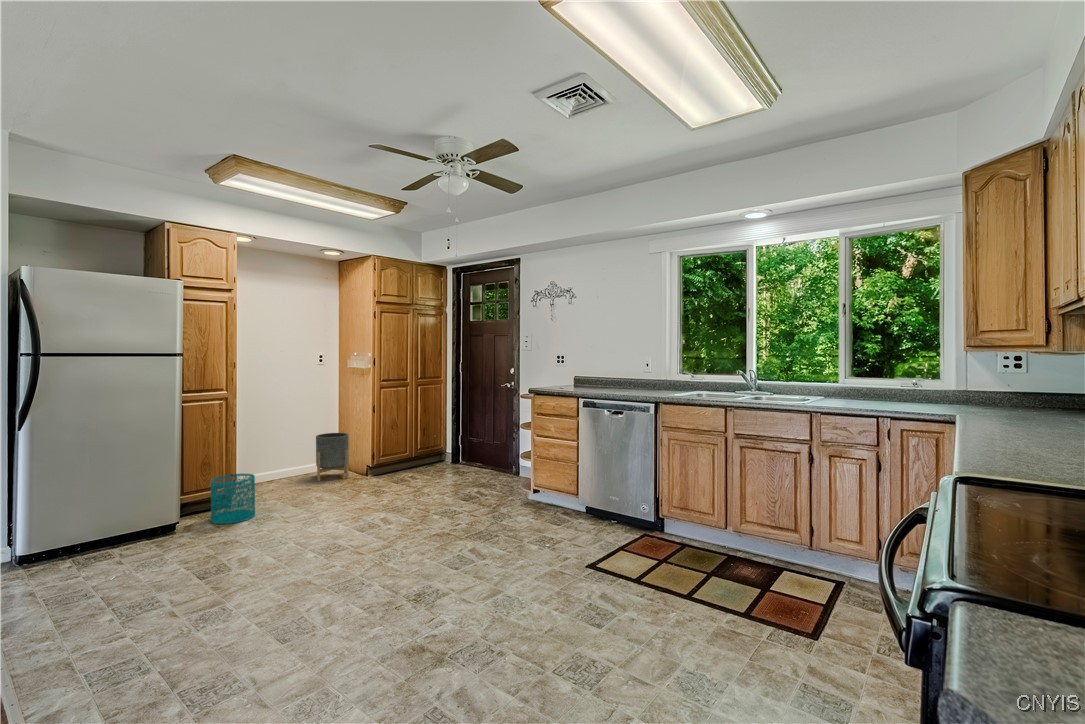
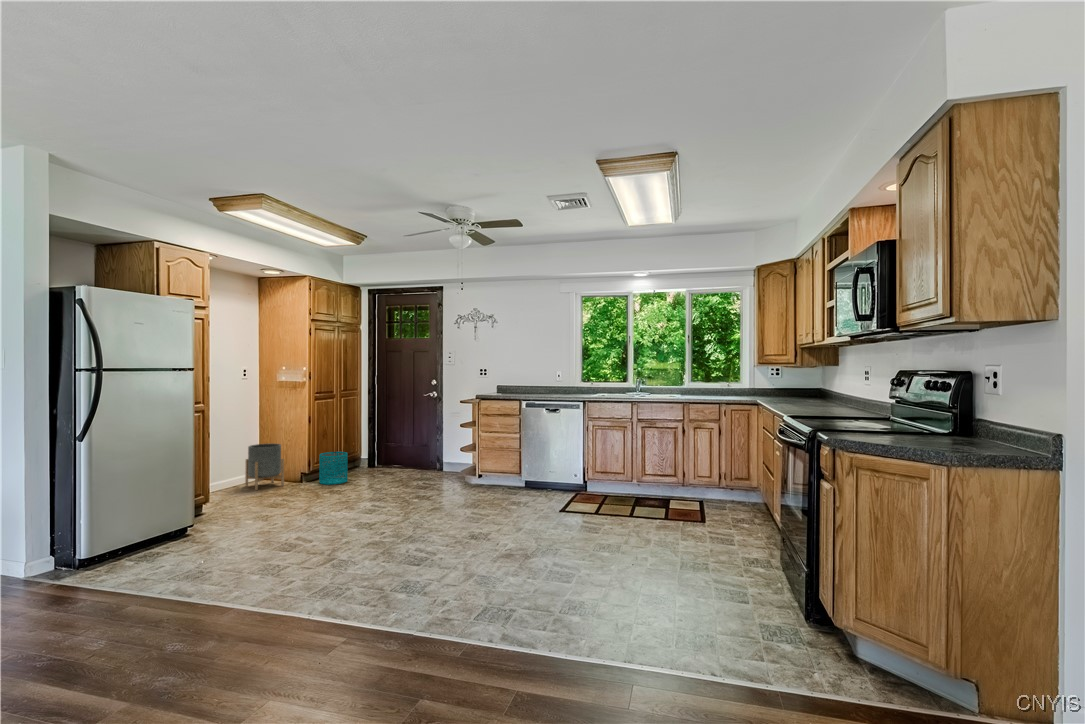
wastebasket: present [211,474,255,524] -> present [319,452,348,485]

